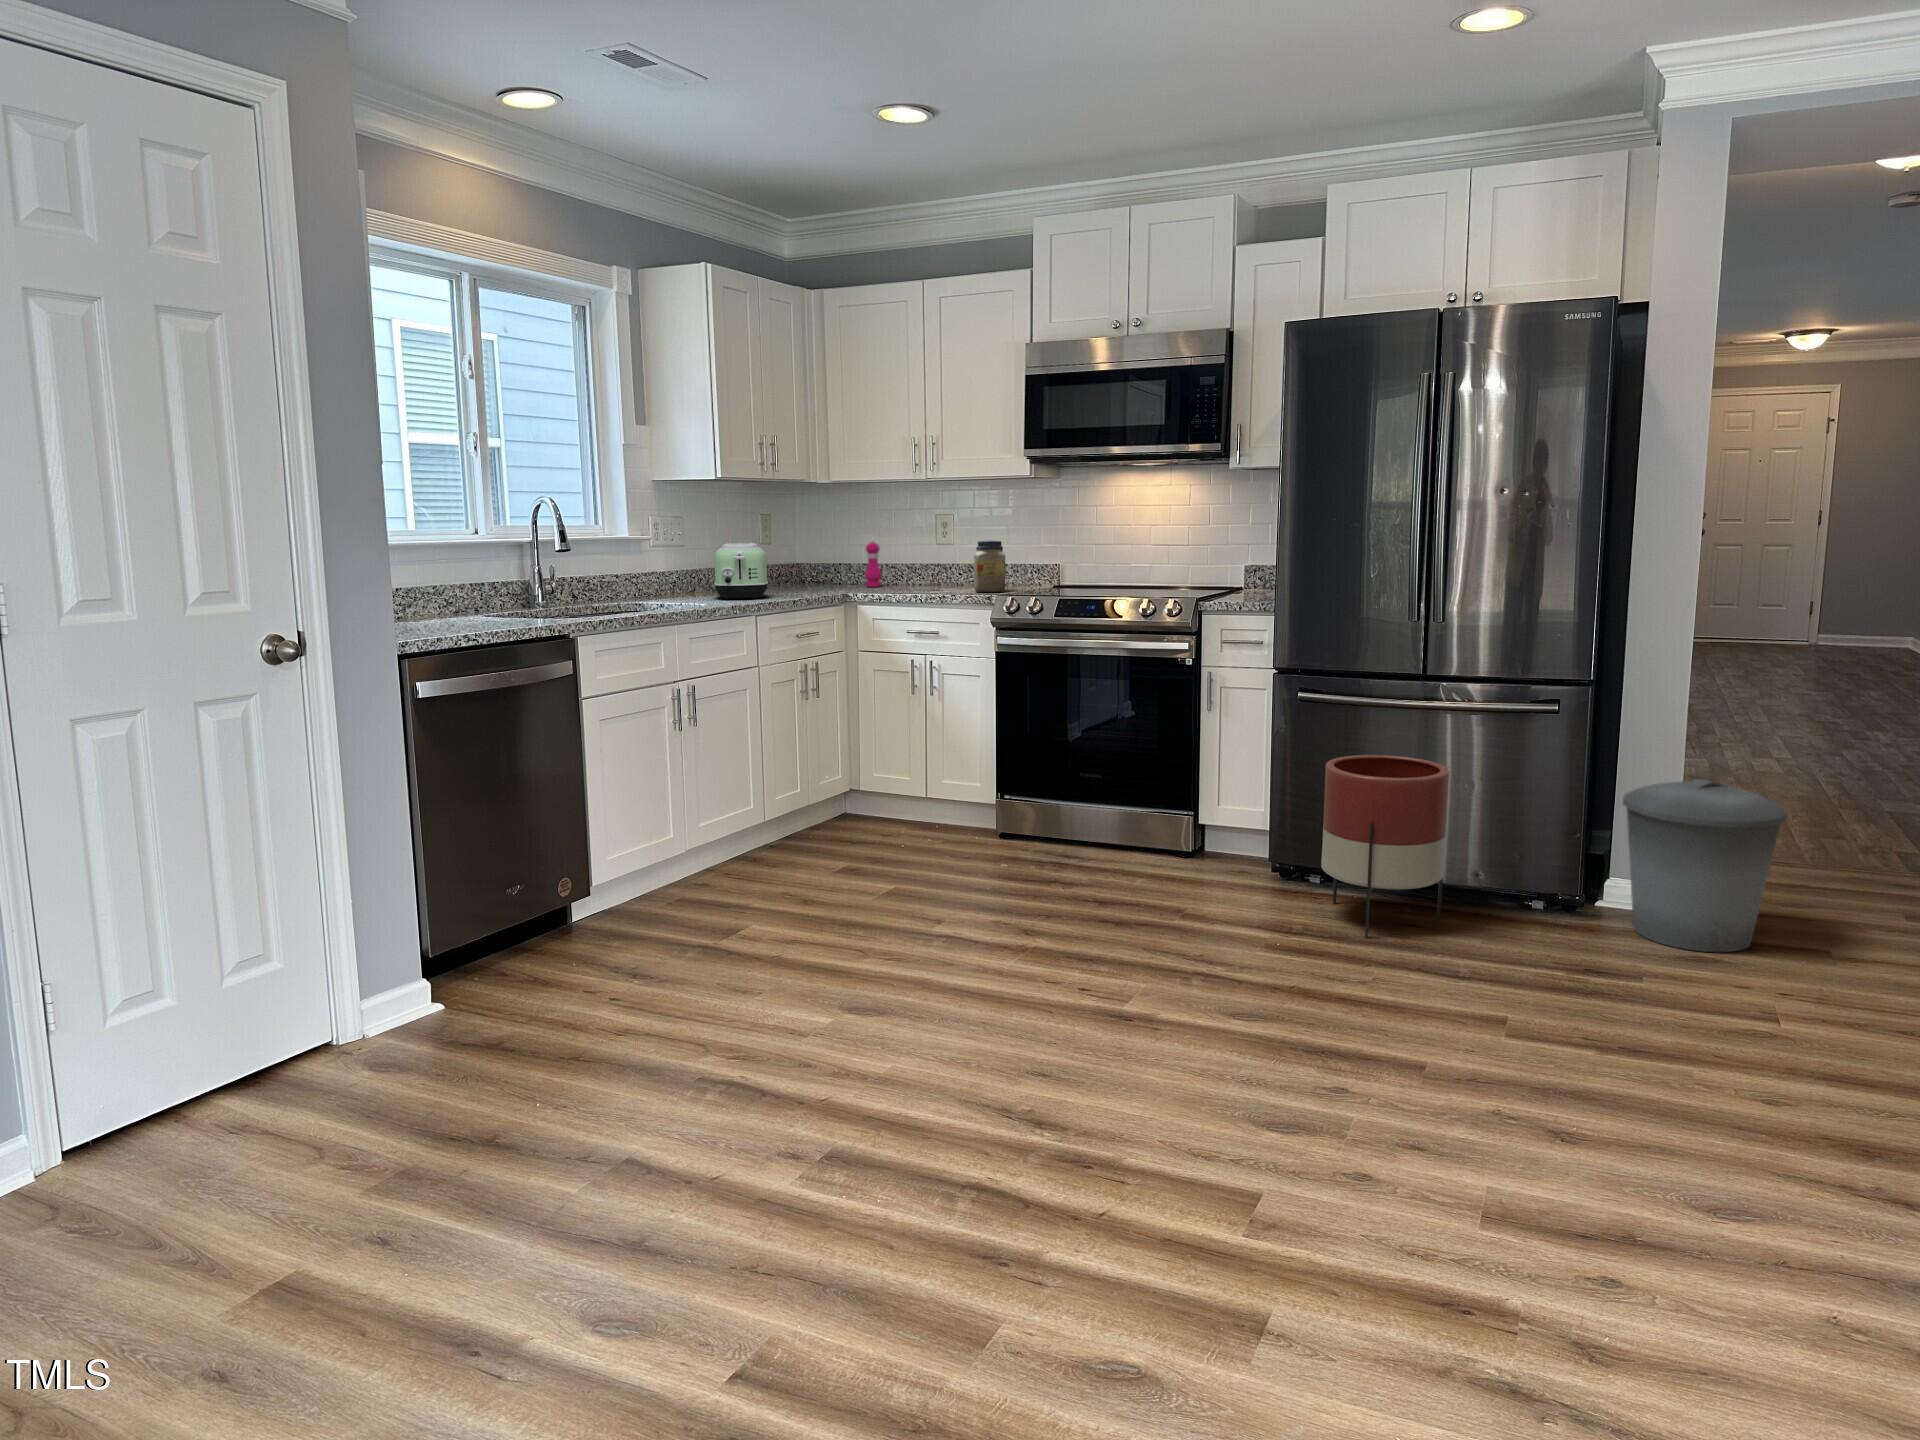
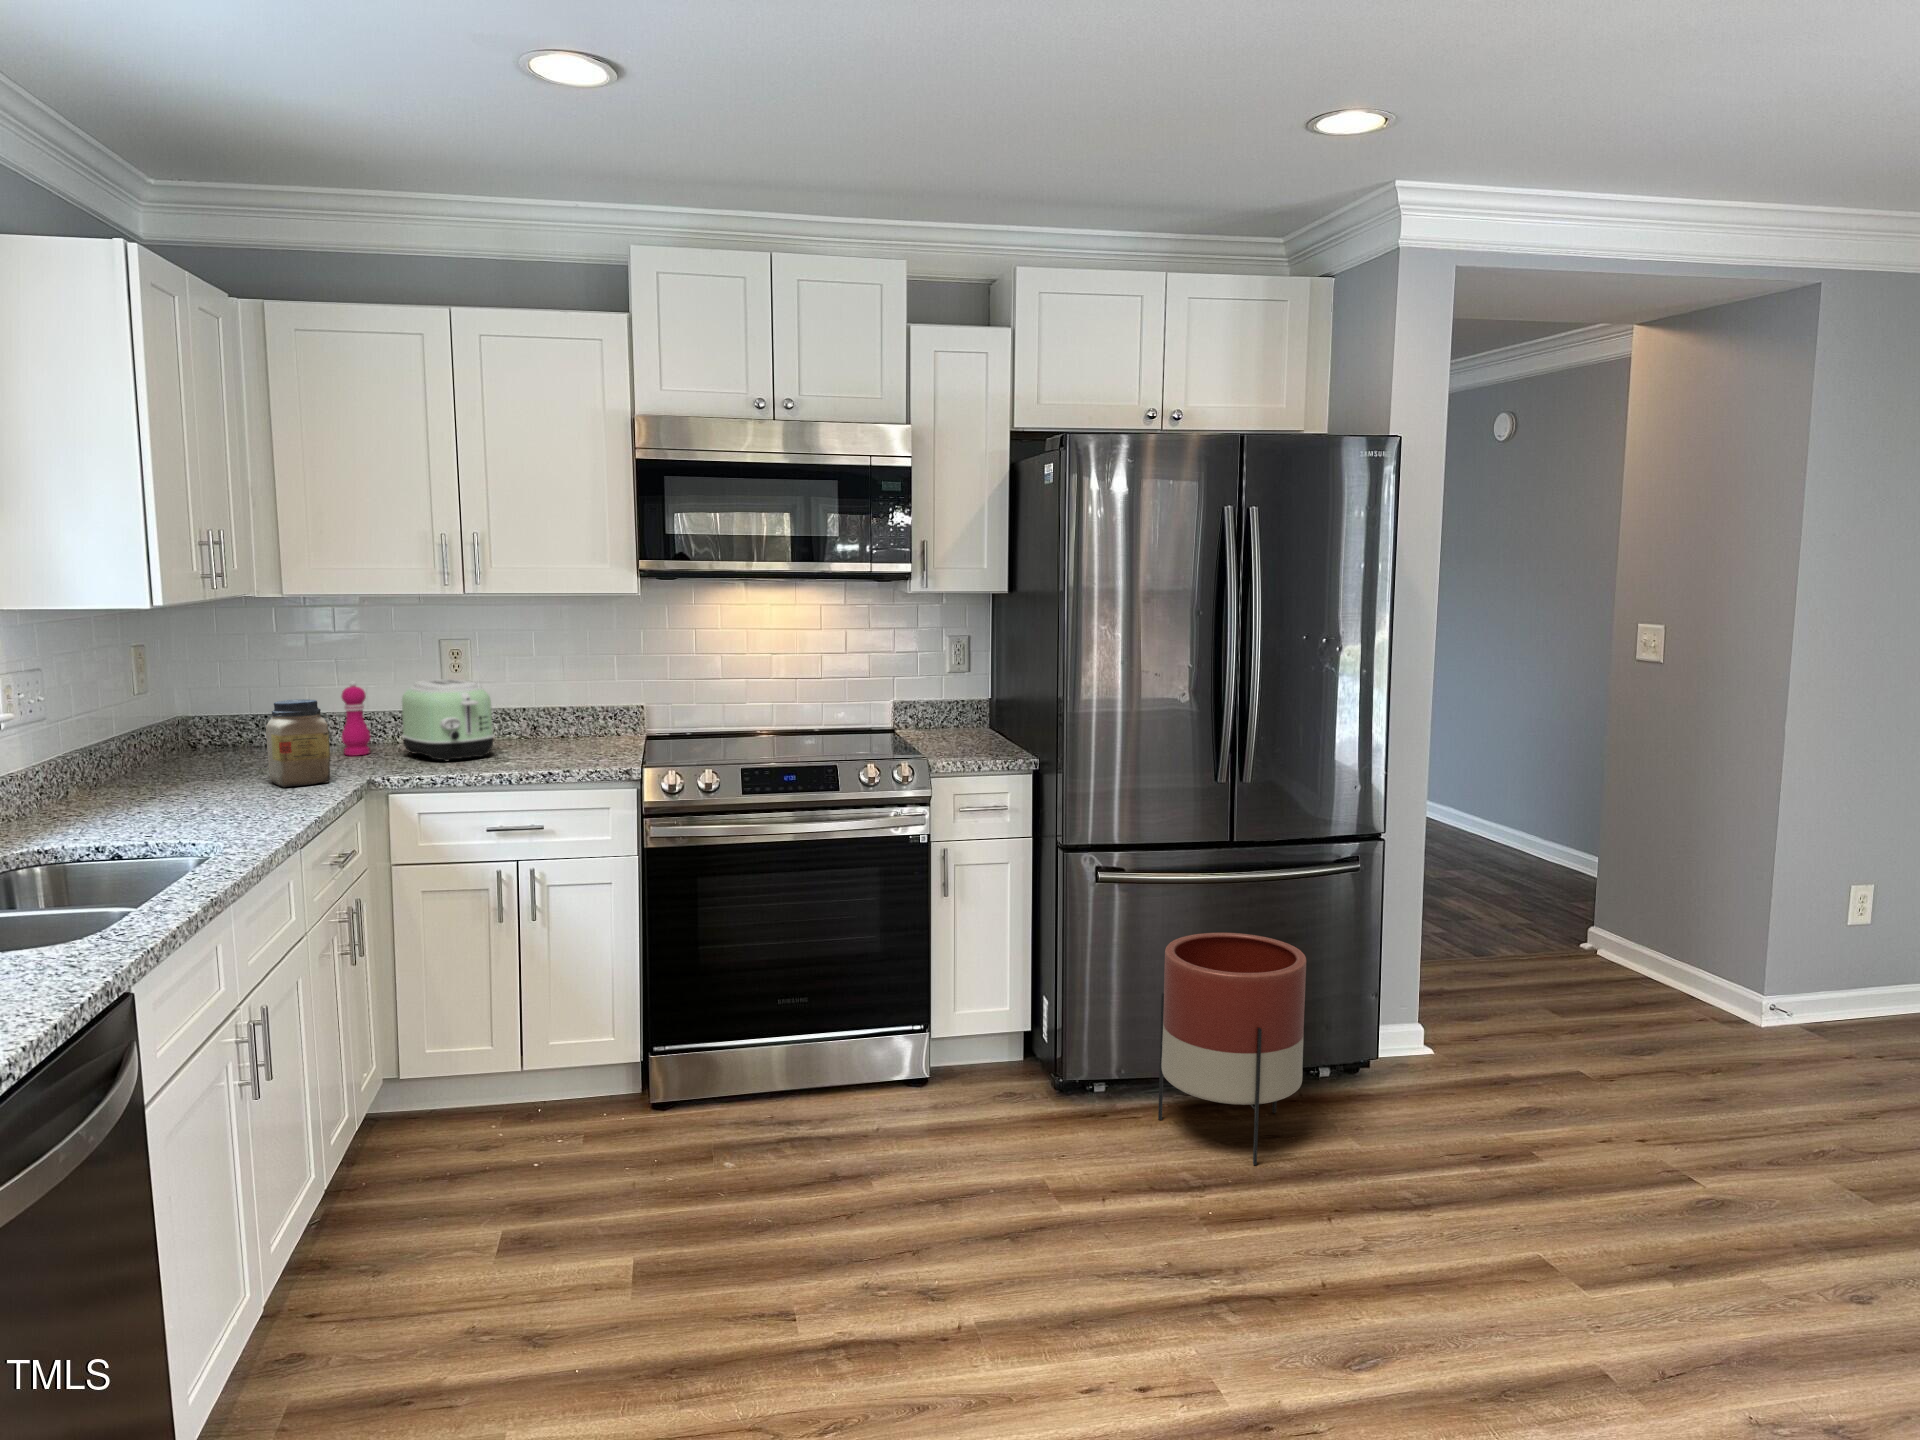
jar: present [974,540,1006,592] -> present [266,699,330,787]
toaster: present [714,543,768,599] -> present [402,679,494,762]
trash can: present [1623,779,1787,952] -> none [1402,914,1556,1093]

